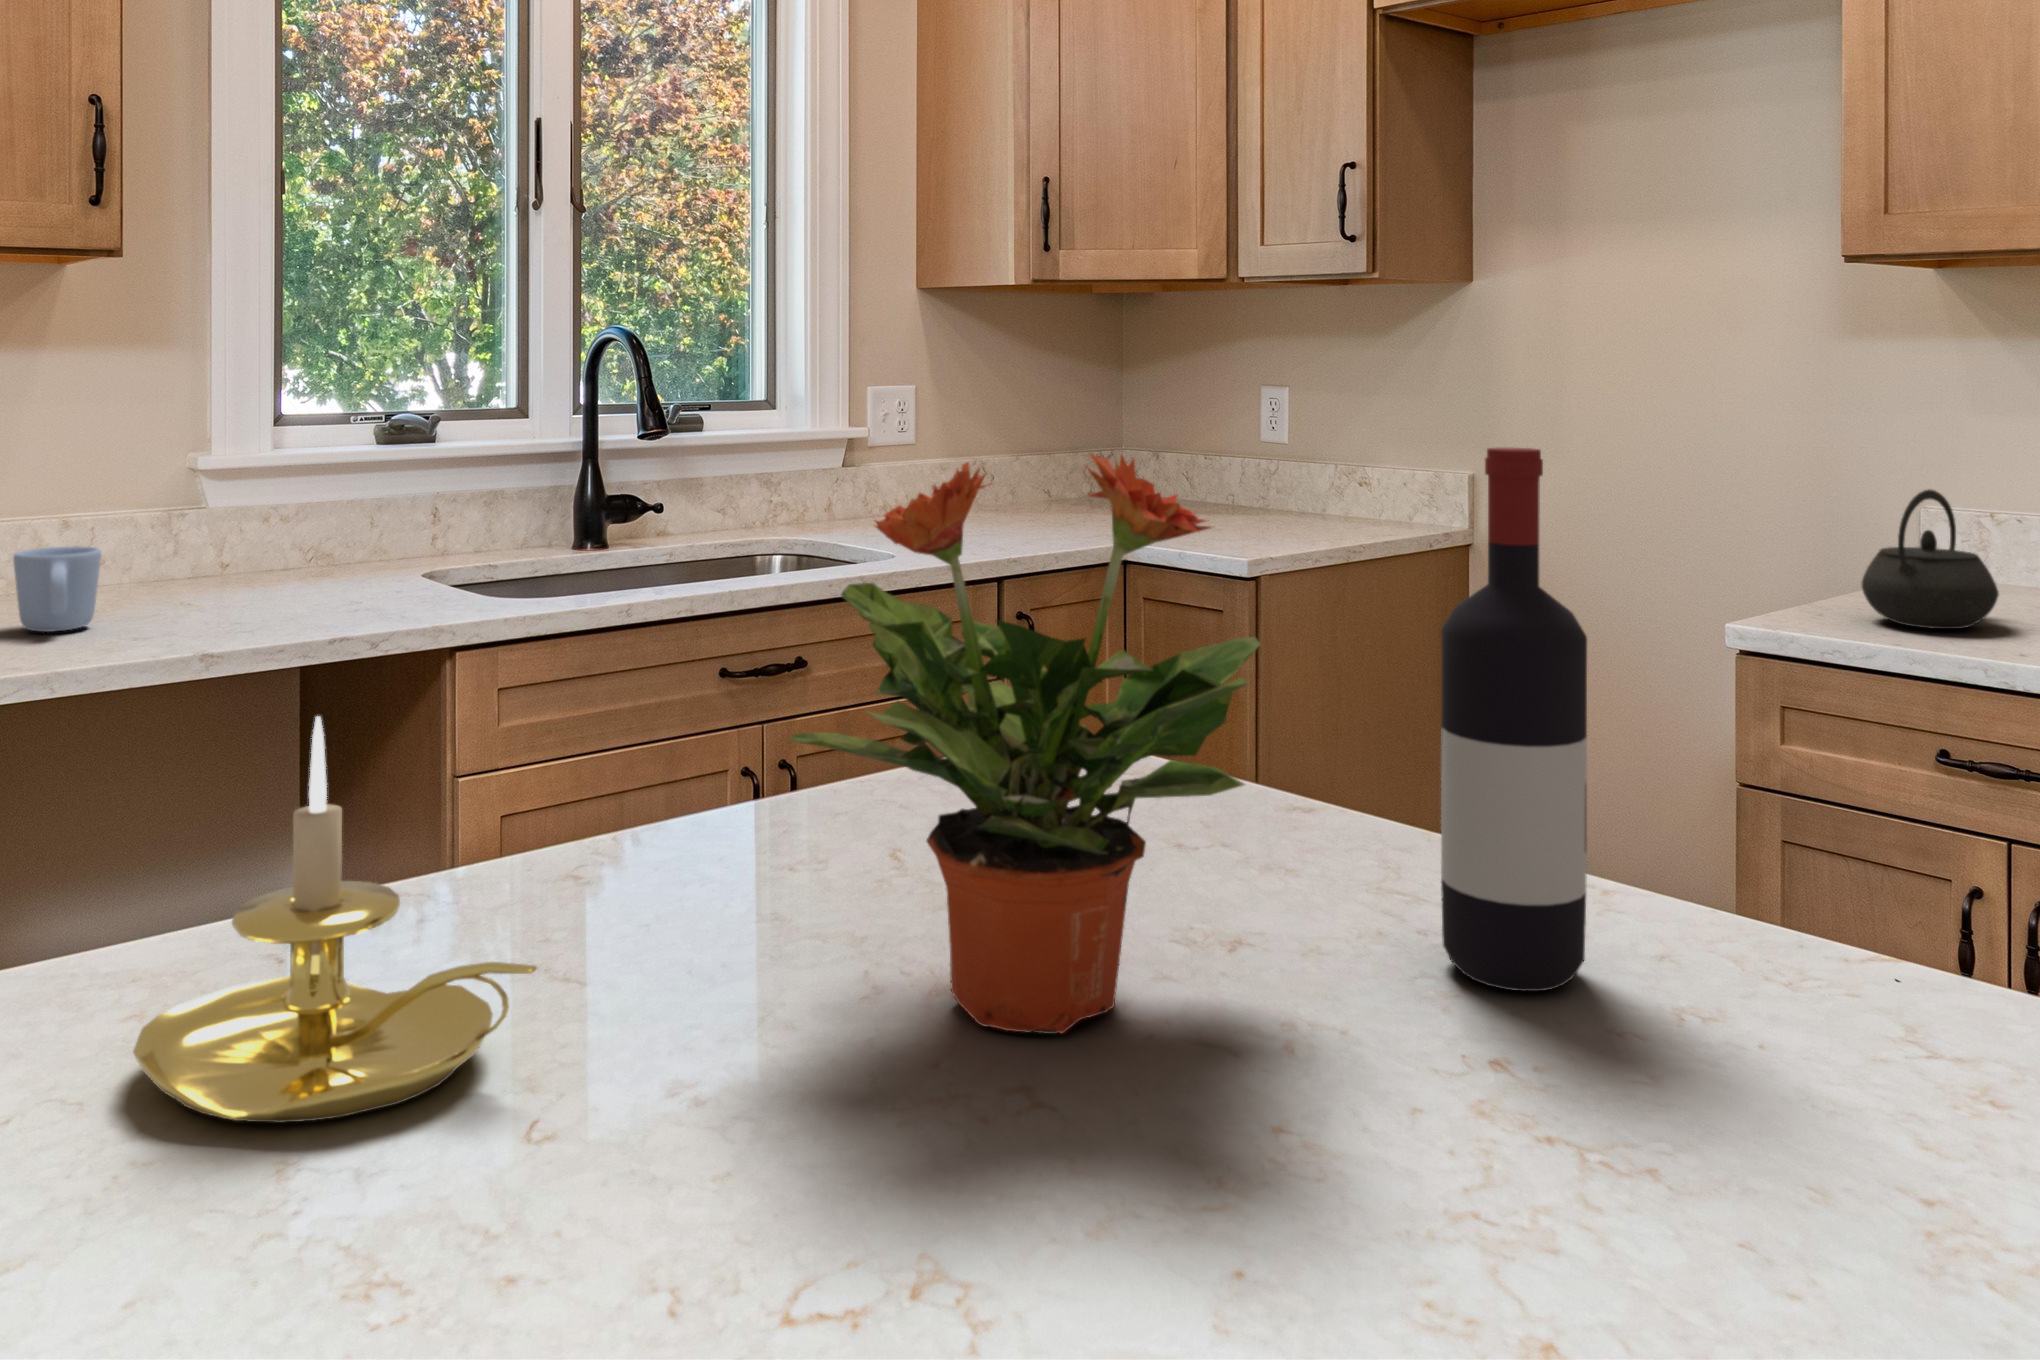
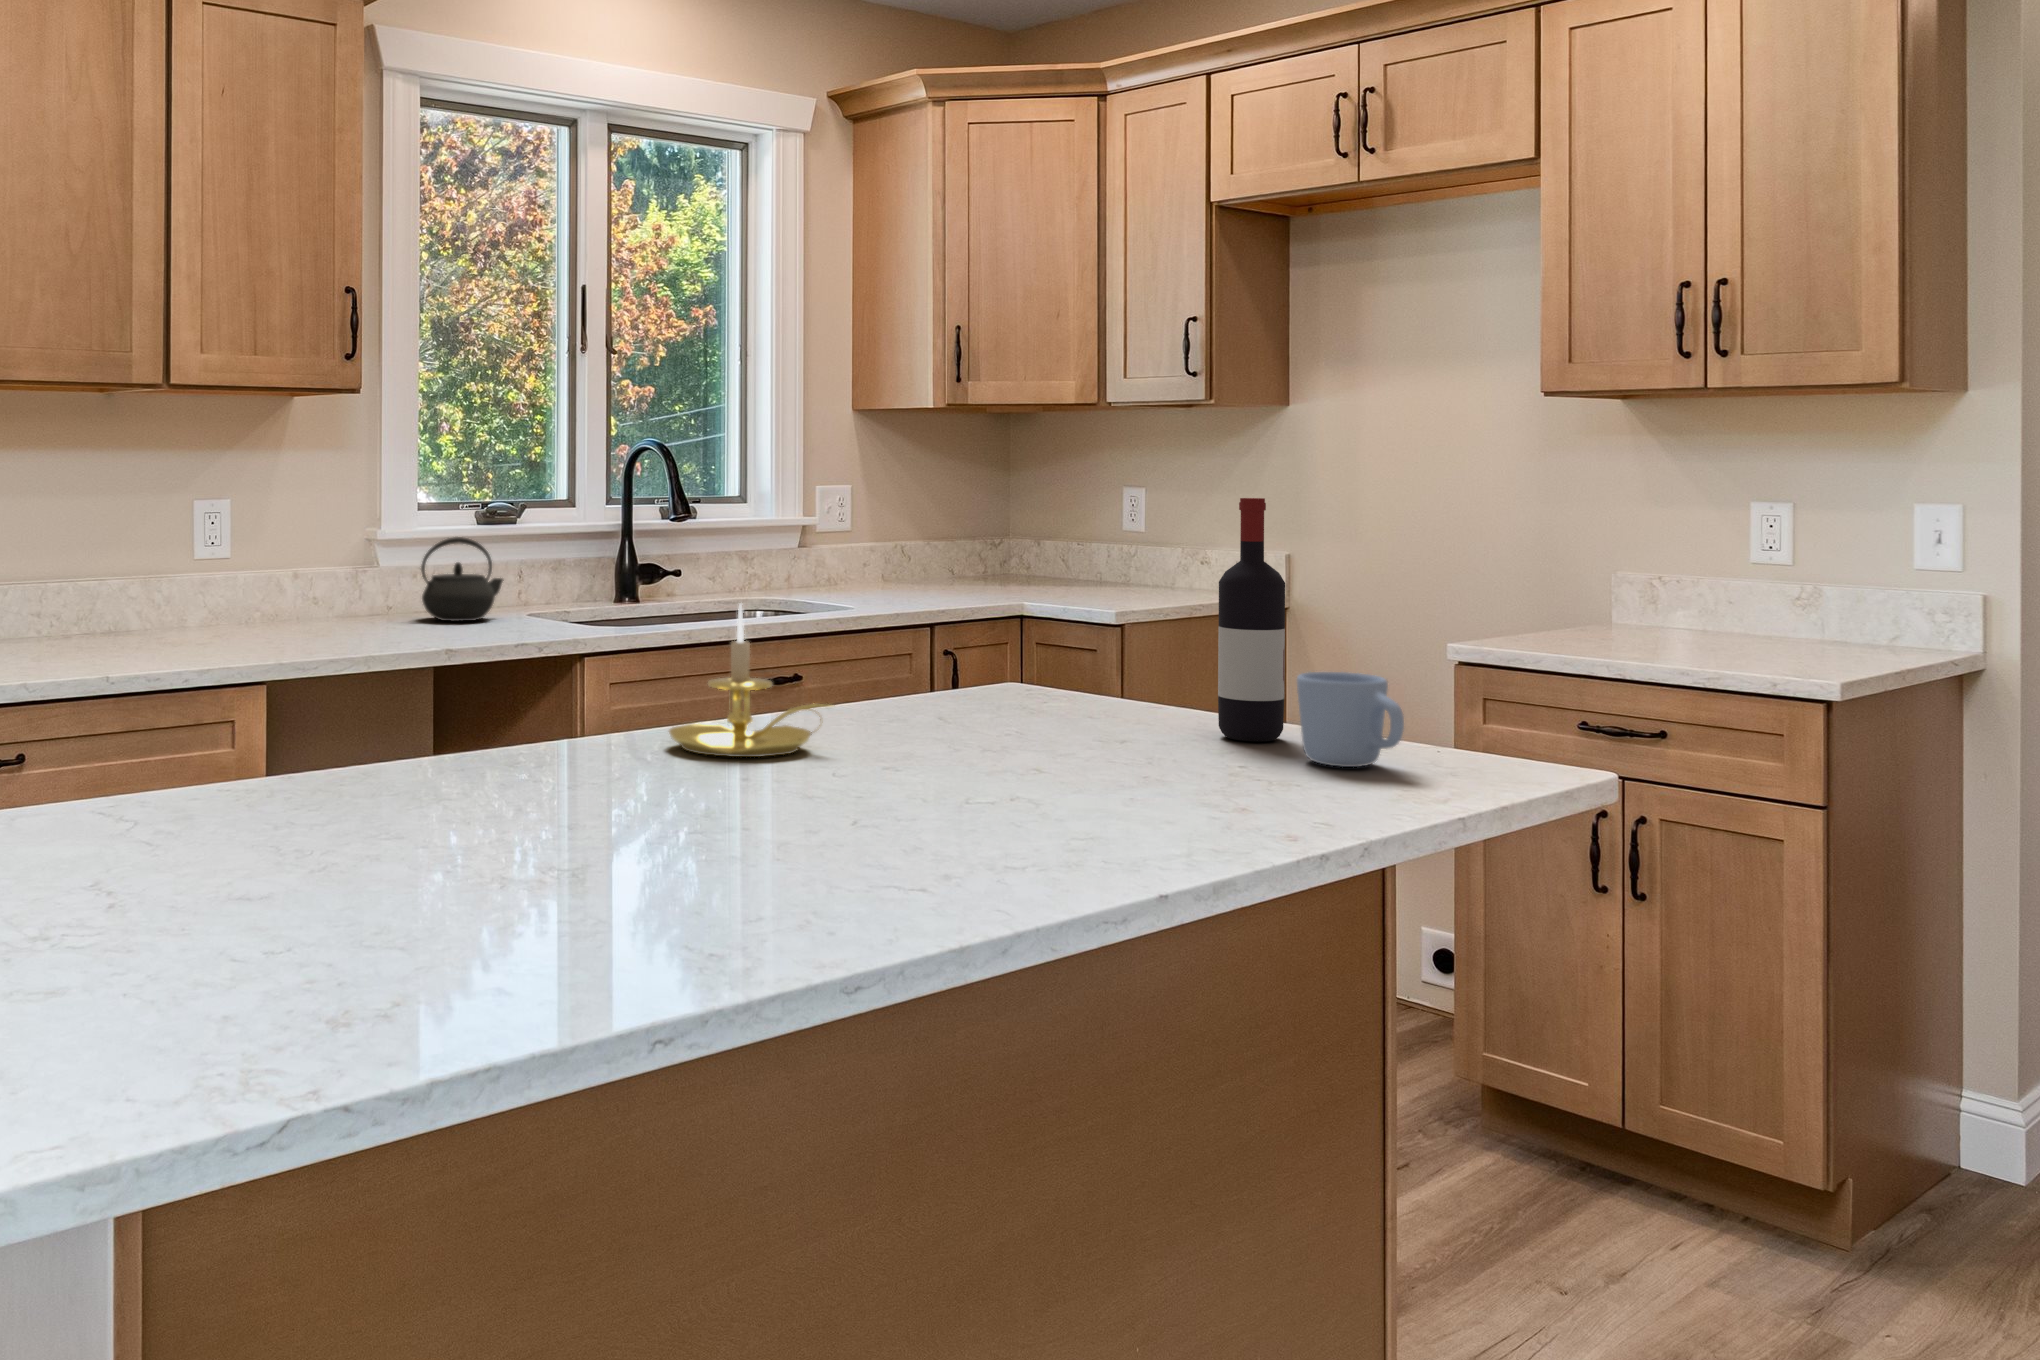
potted plant: present [789,455,1260,1034] -> none [928,498,1135,746]
kettle: present [1862,489,1999,629] -> present [421,537,504,621]
mug: present [13,546,101,632] -> present [1297,672,1404,767]

